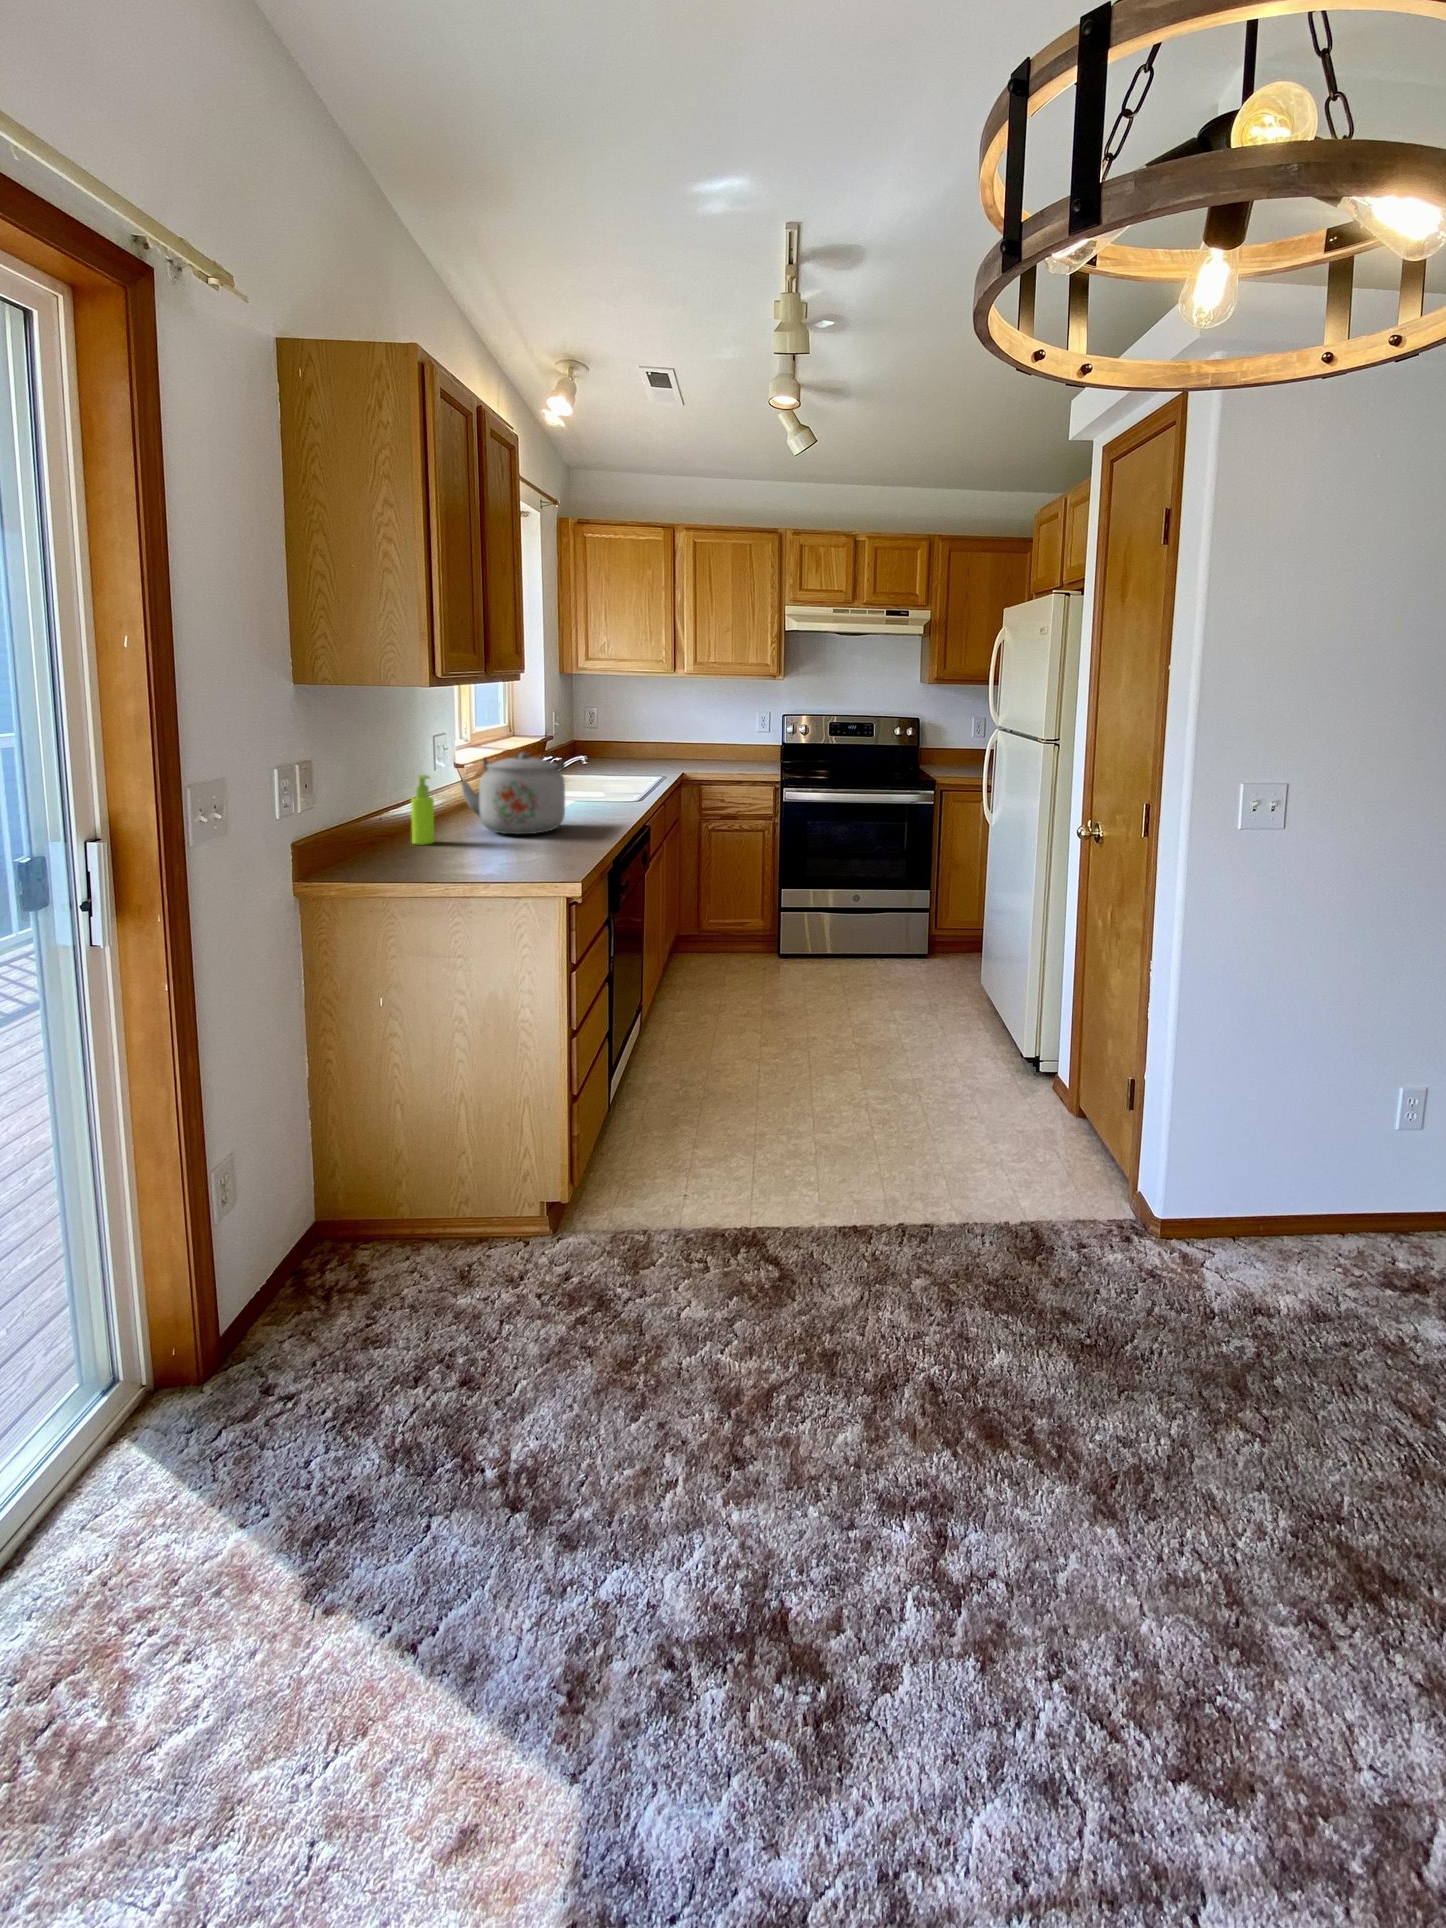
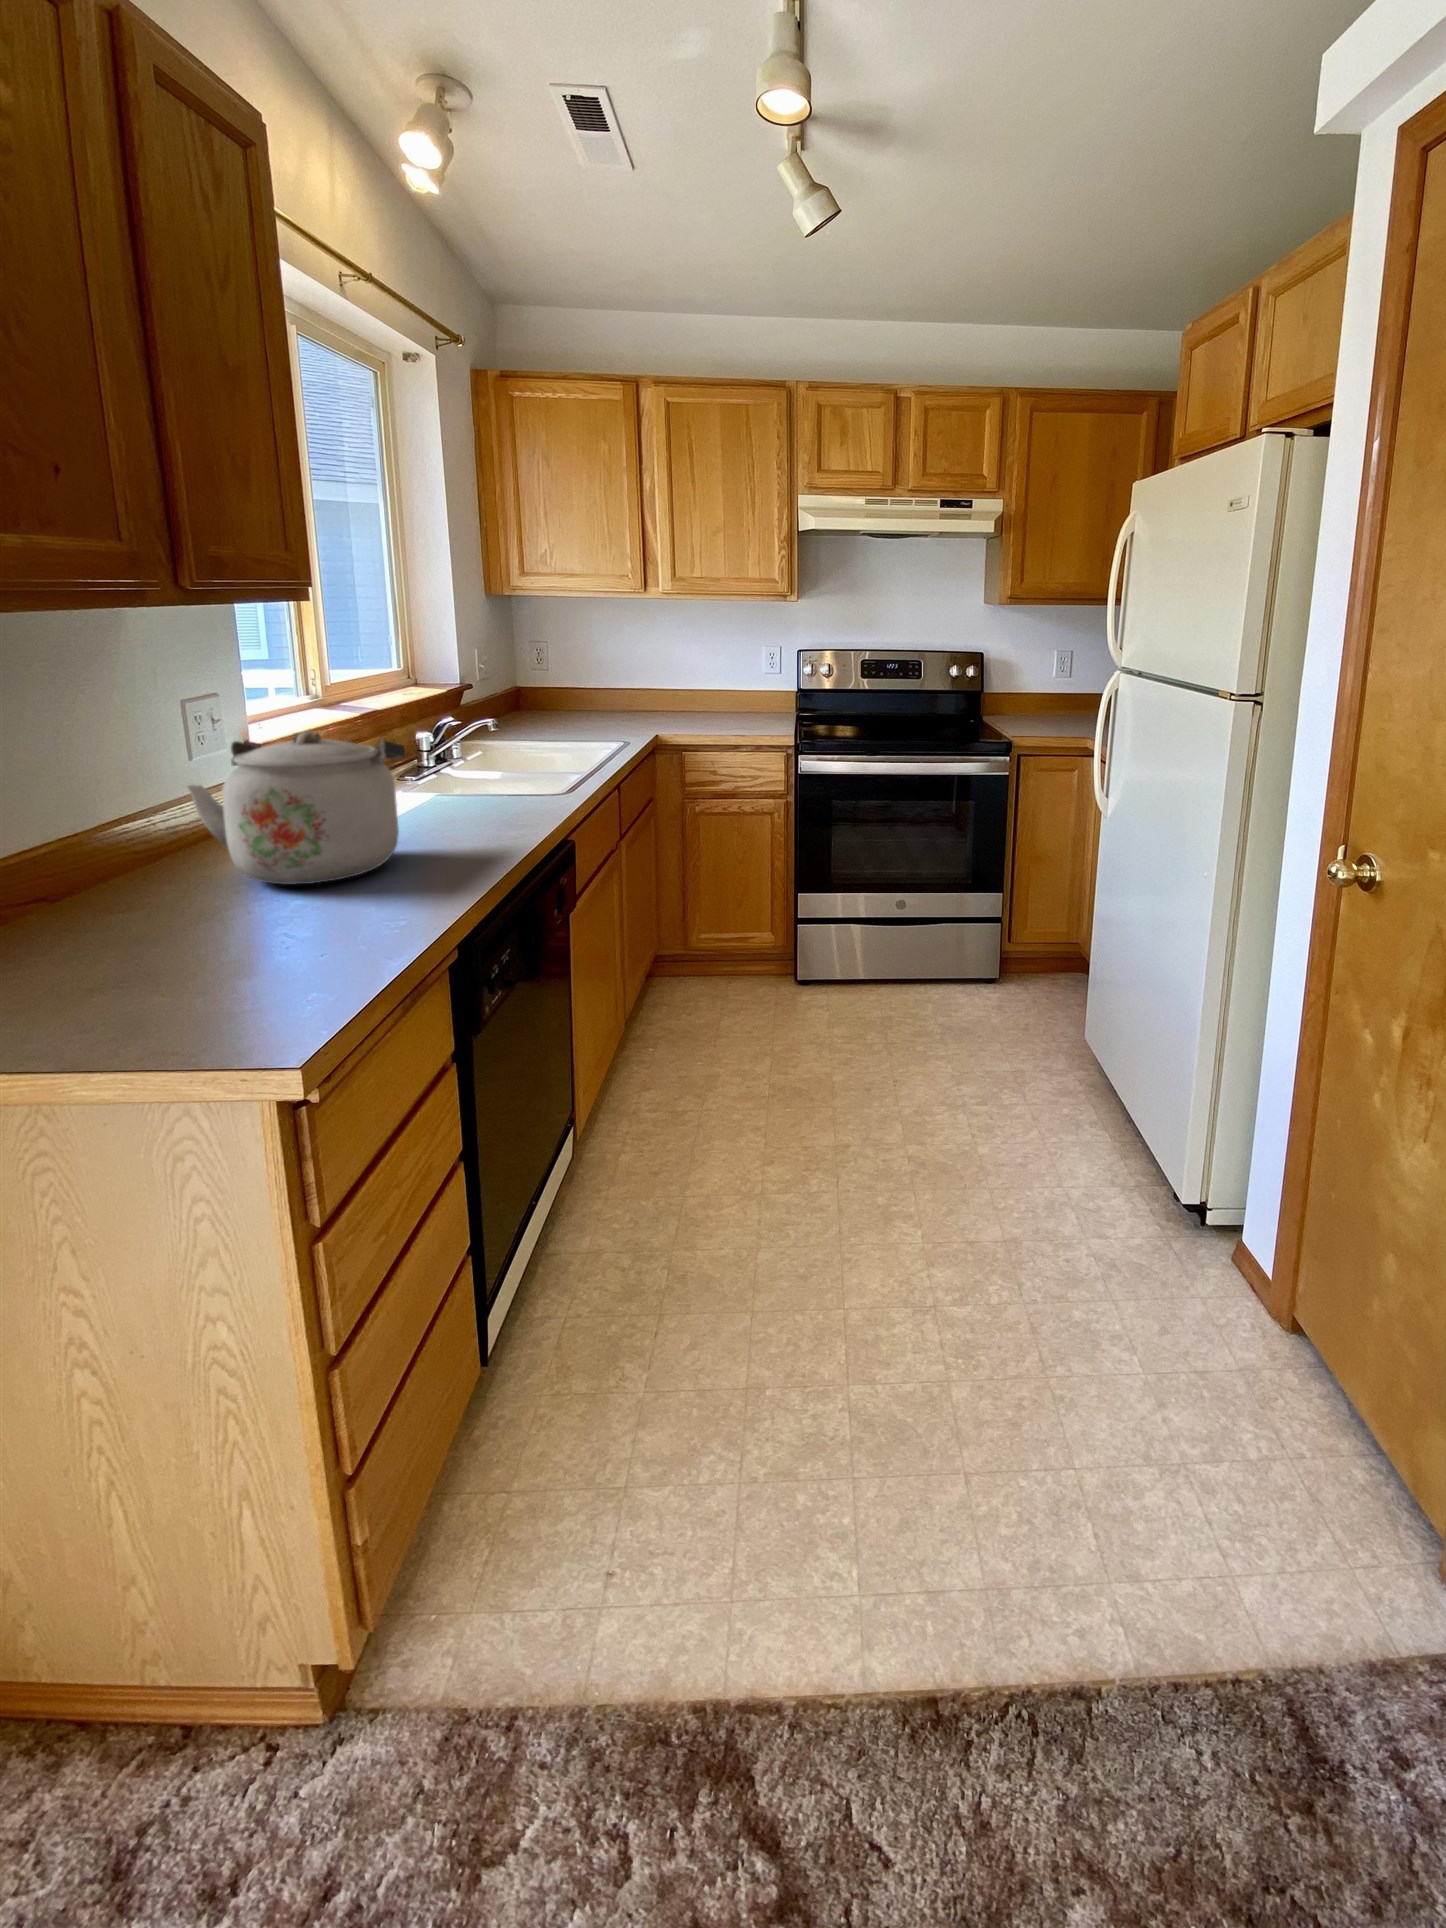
soap dispenser: present [411,775,434,844] -> none [54,784,118,920]

